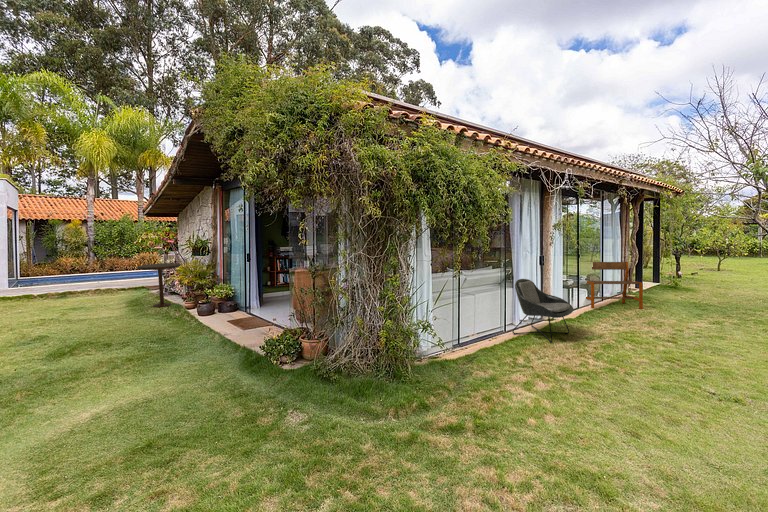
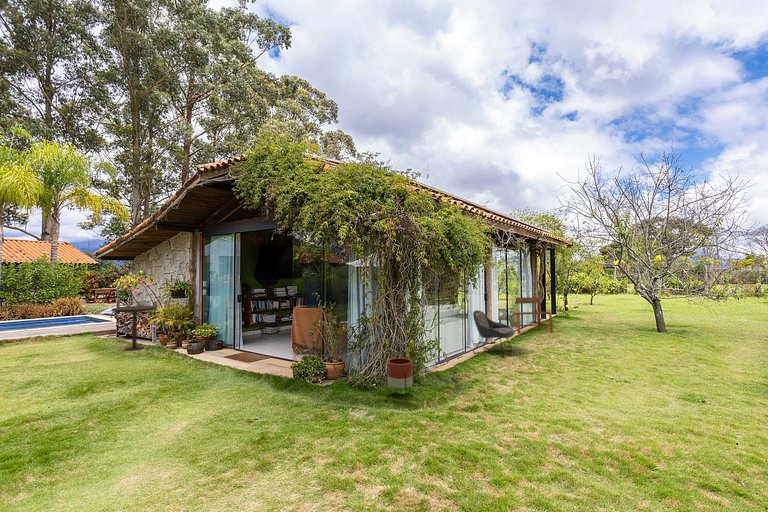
planter: none [357,342,390,399] -> present [387,358,412,399]

